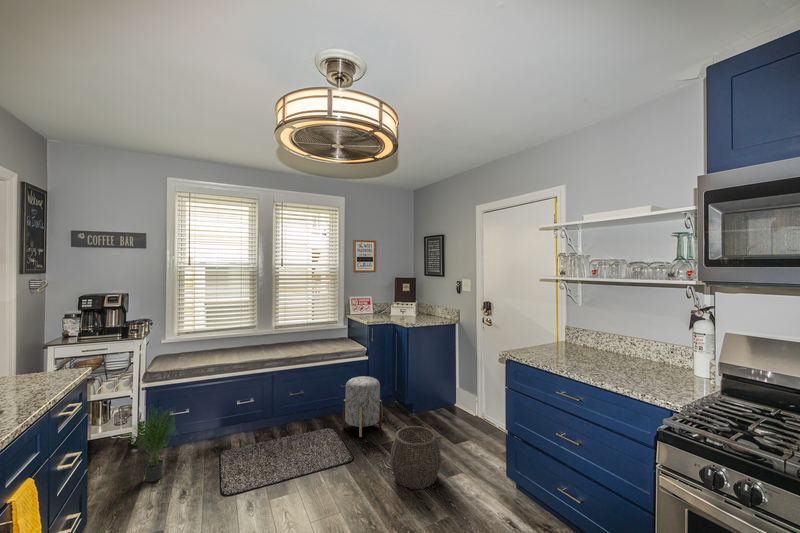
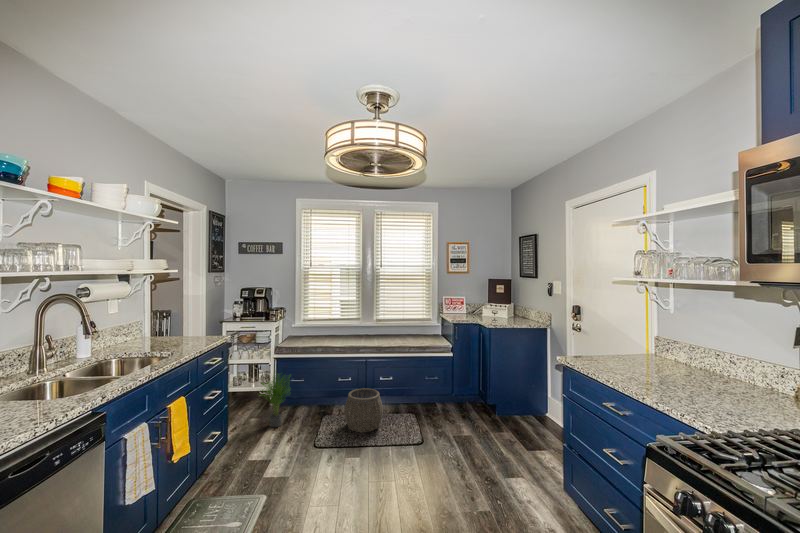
stool: present [342,376,383,437] -> none [423,370,461,425]
woven basket: present [390,426,441,489] -> present [345,388,383,432]

